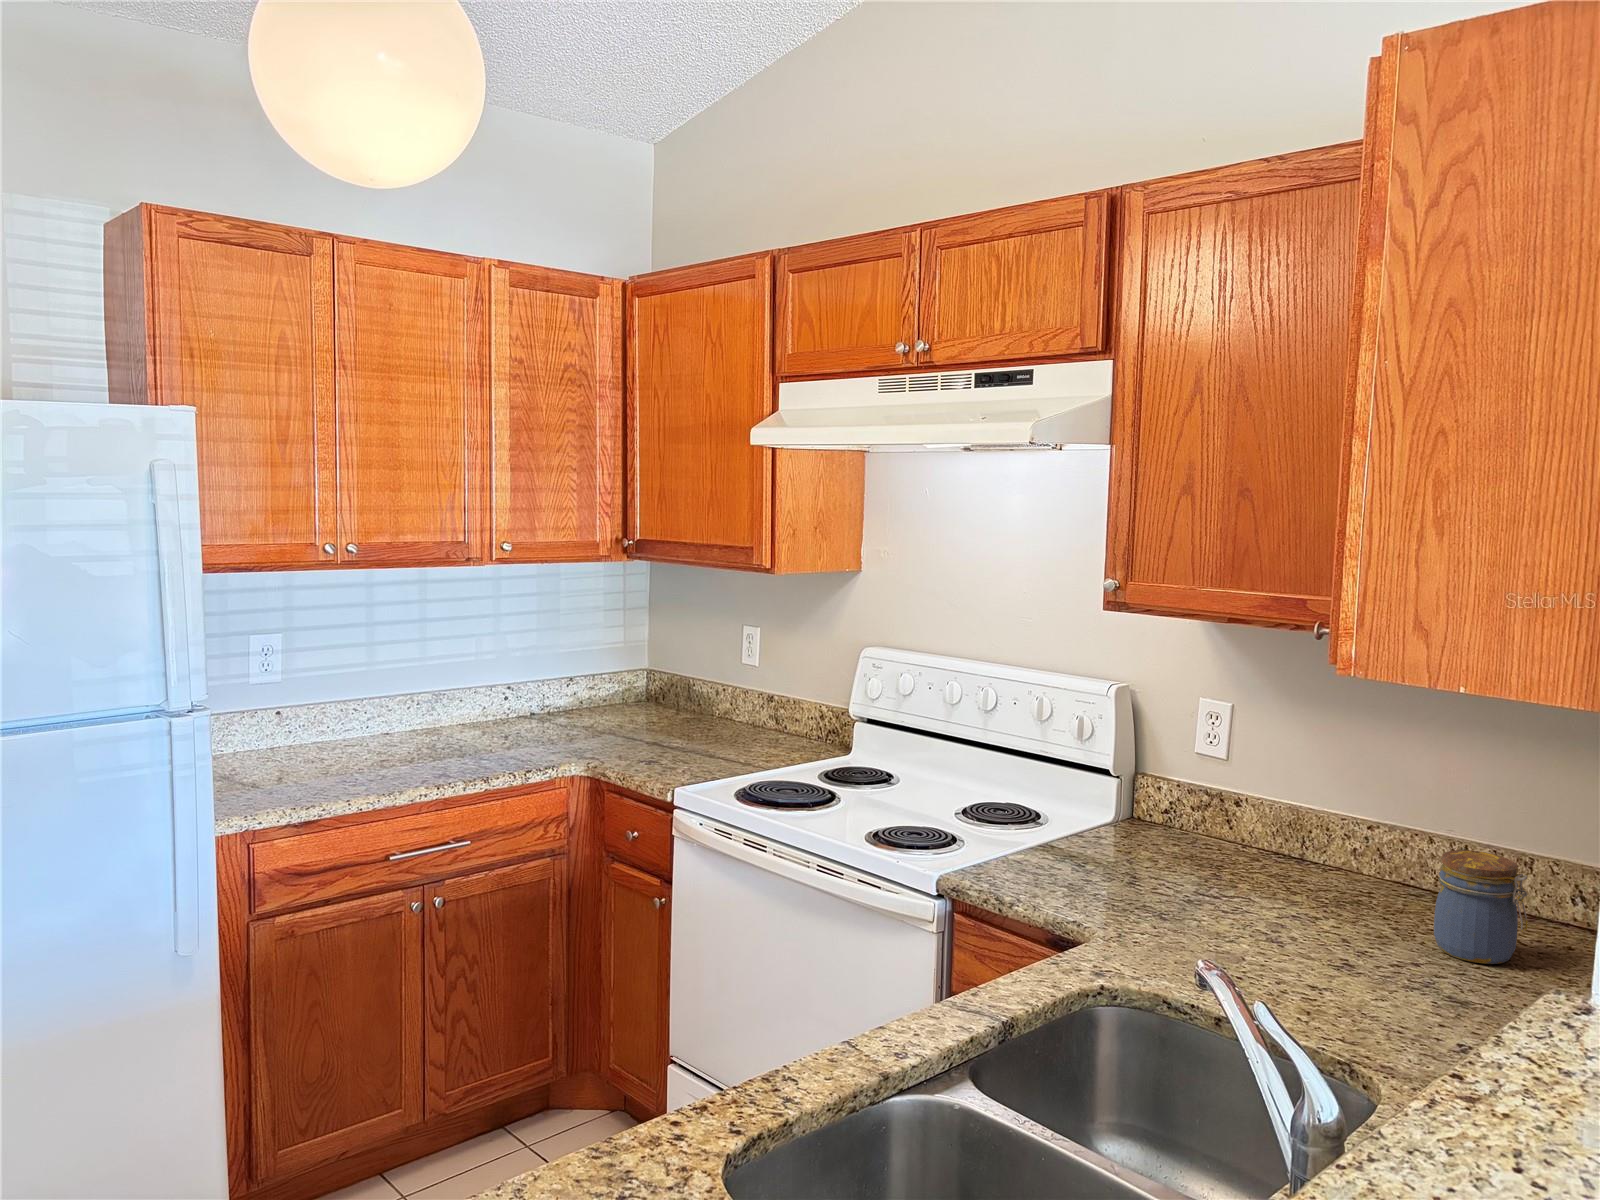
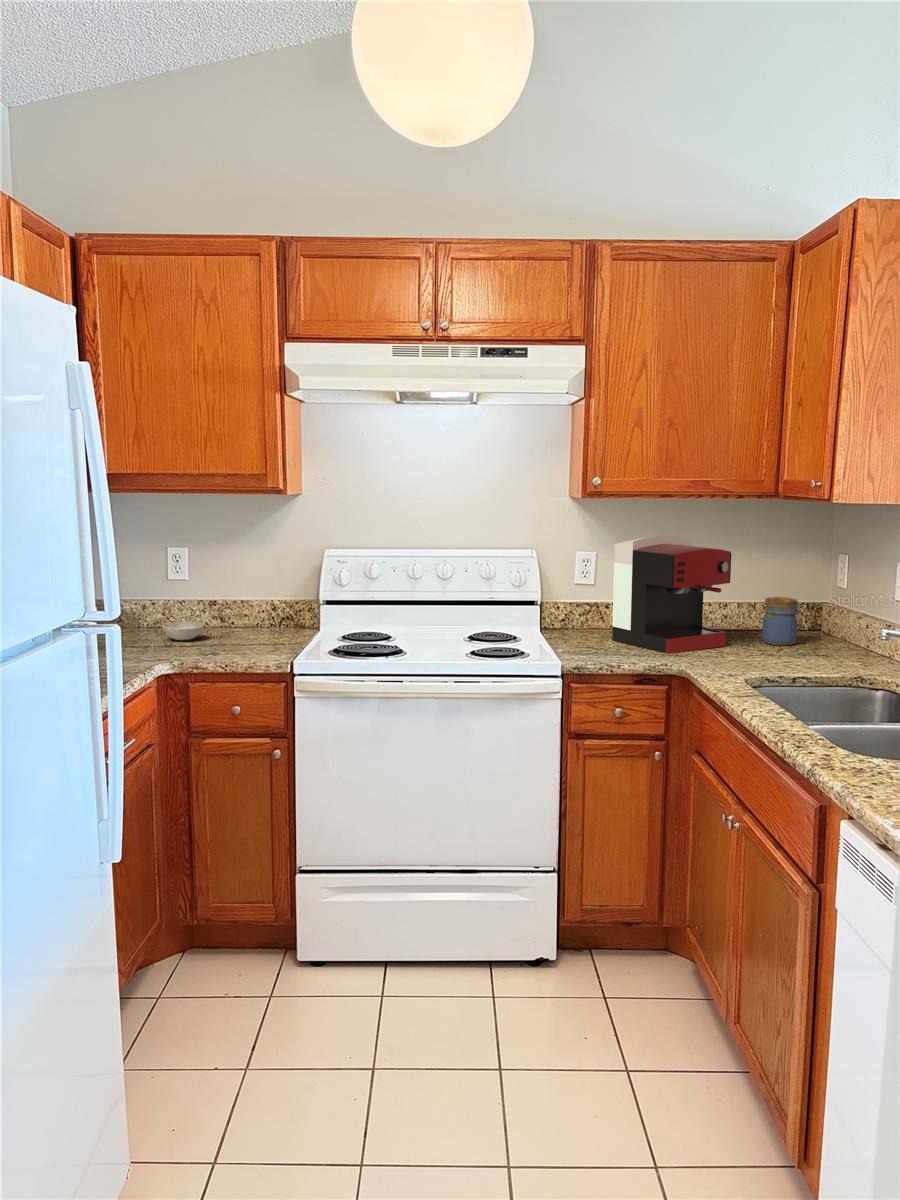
coffee maker: none [1165,689,1339,926] -> present [612,535,731,654]
bowl: none [668,717,715,740] -> present [162,622,204,640]

